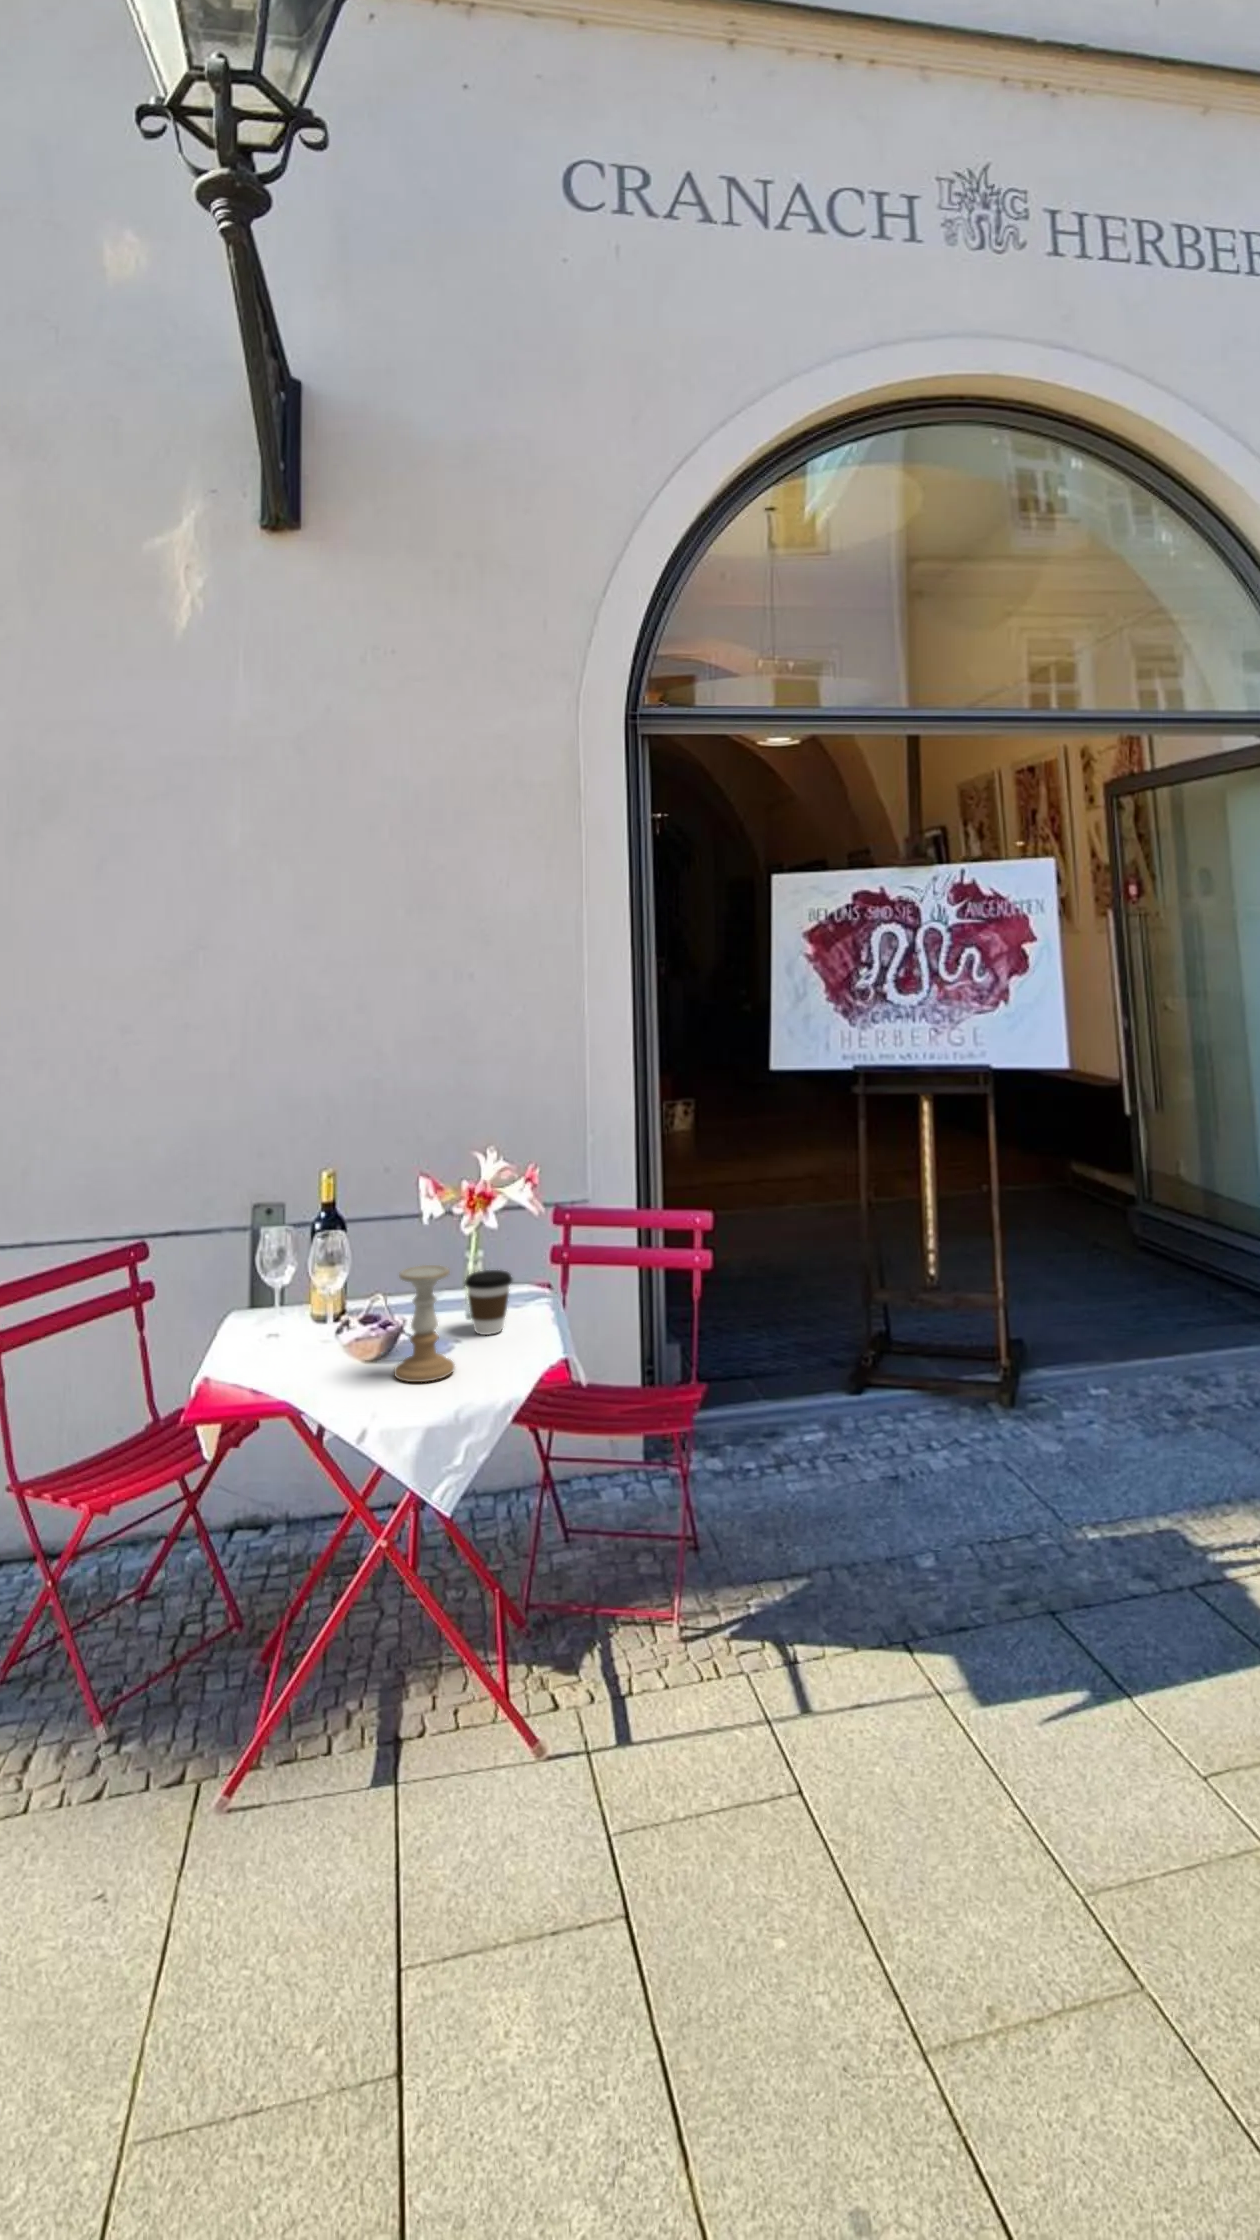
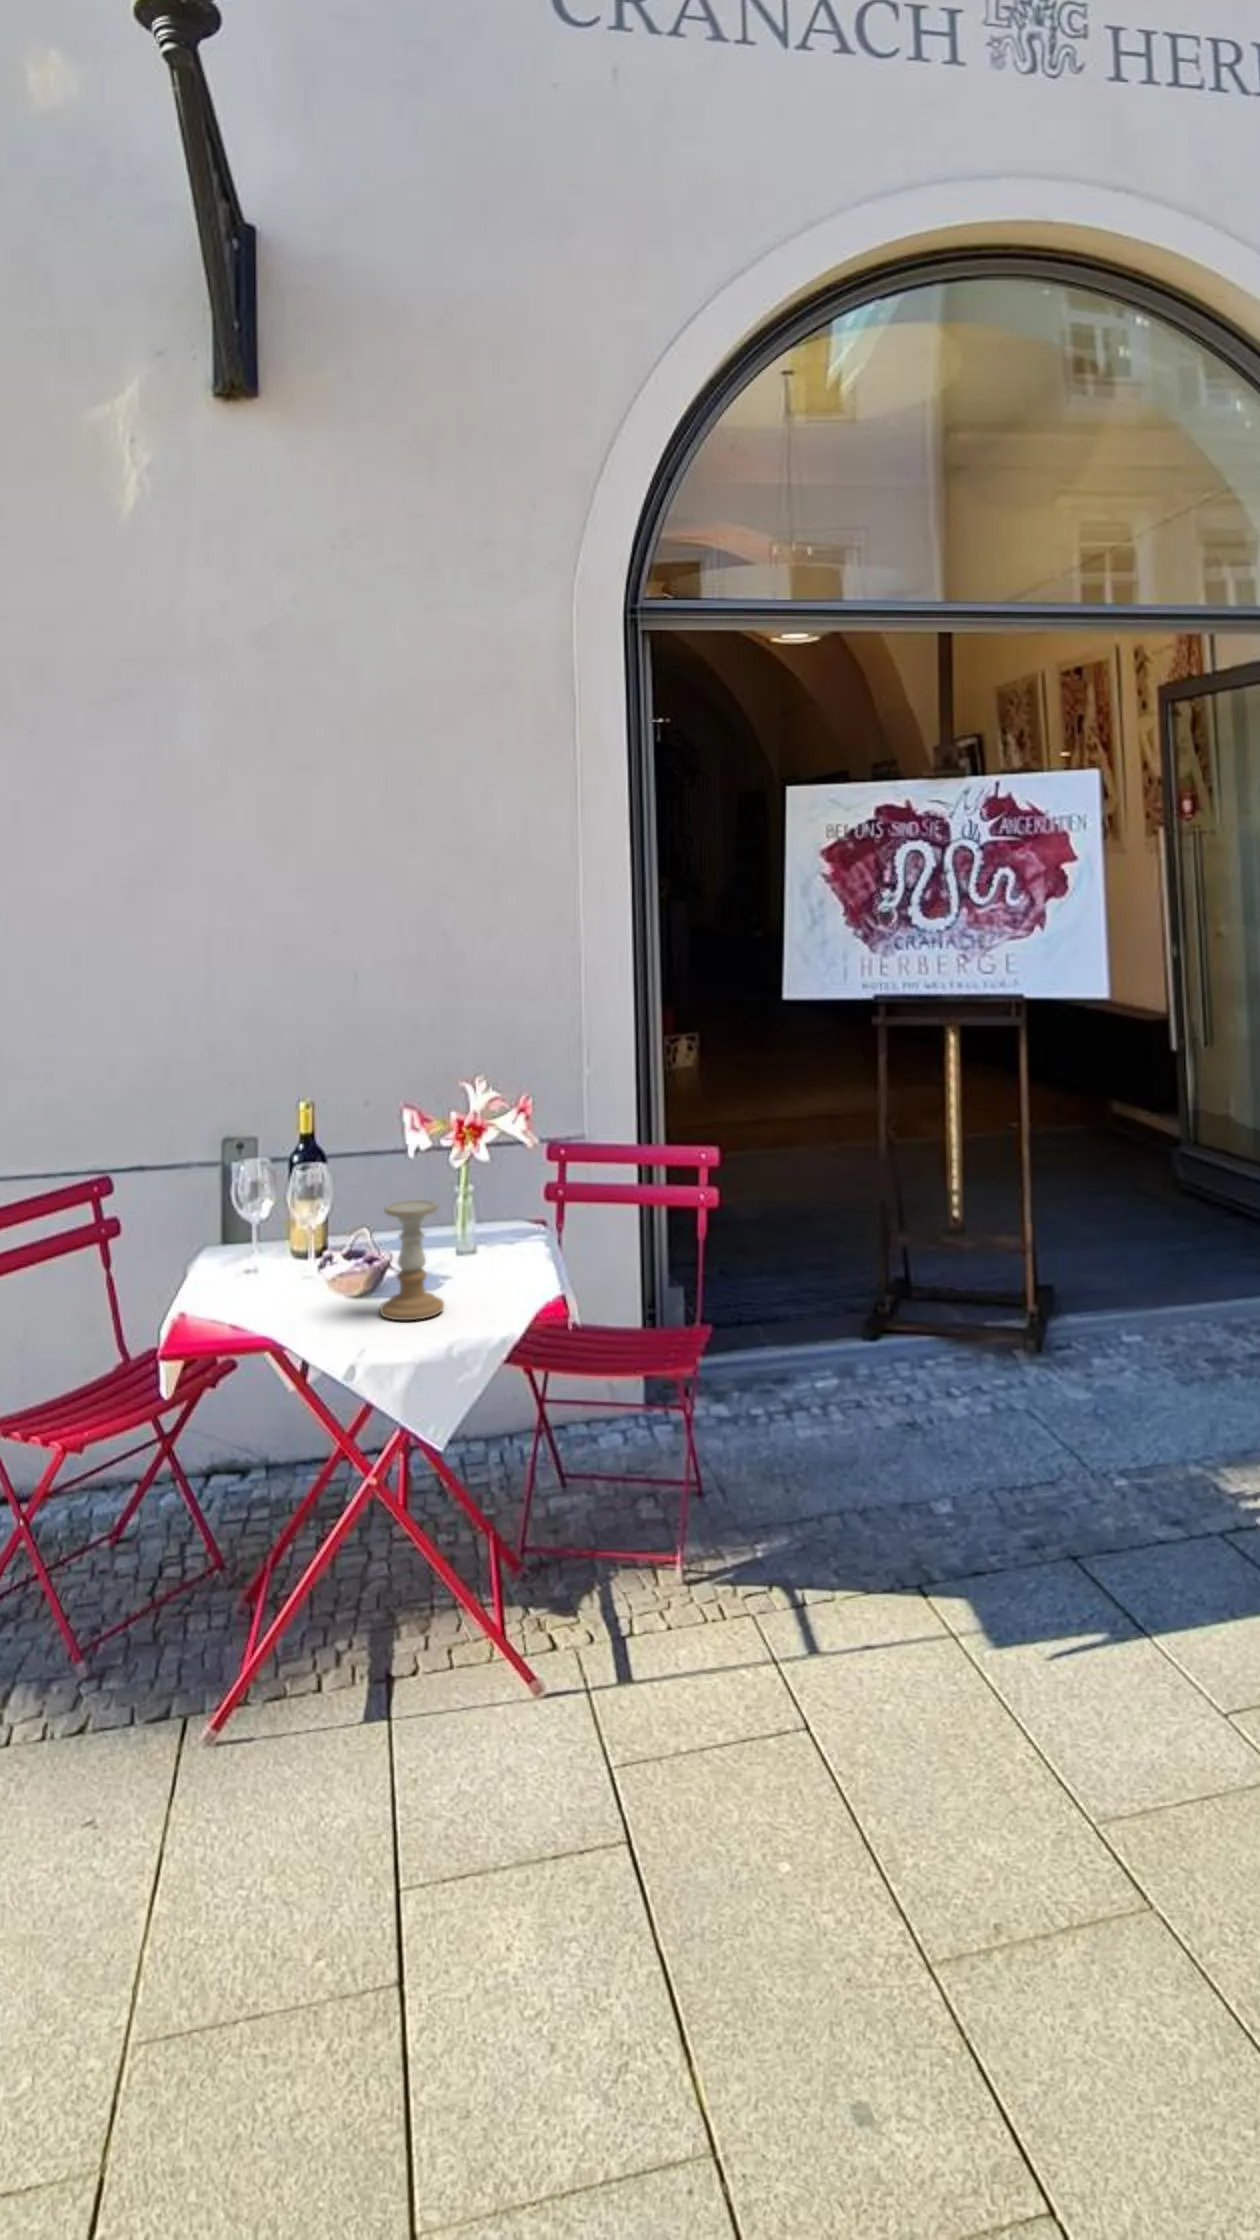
coffee cup: present [465,1270,512,1335] -> none [452,1207,503,1274]

